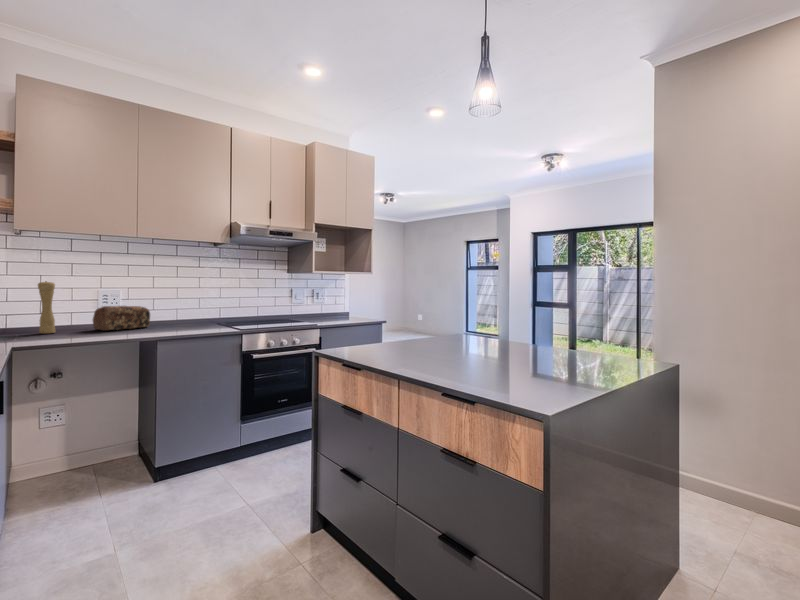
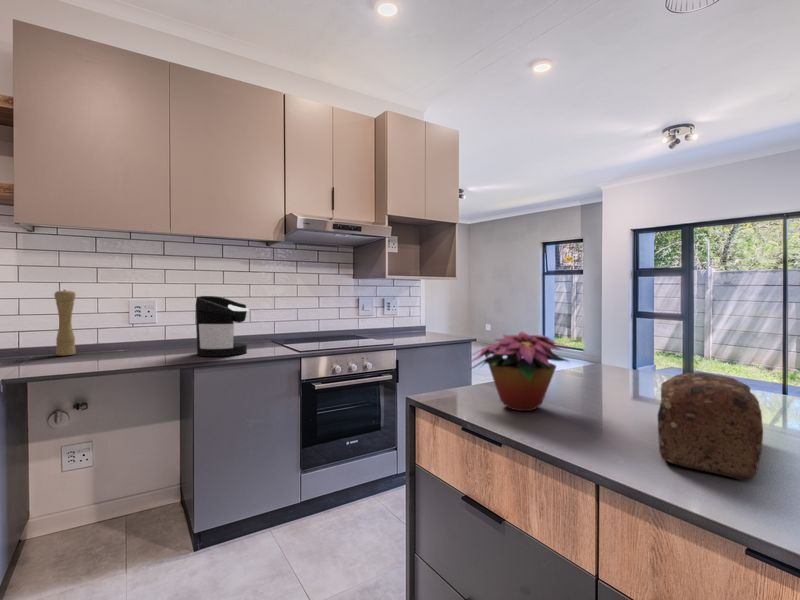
coffee maker: none [156,286,201,333] -> present [196,296,249,356]
bread loaf: present [93,306,150,331] -> present [658,372,763,479]
flower arrangement: none [345,306,414,354] -> present [471,332,568,411]

